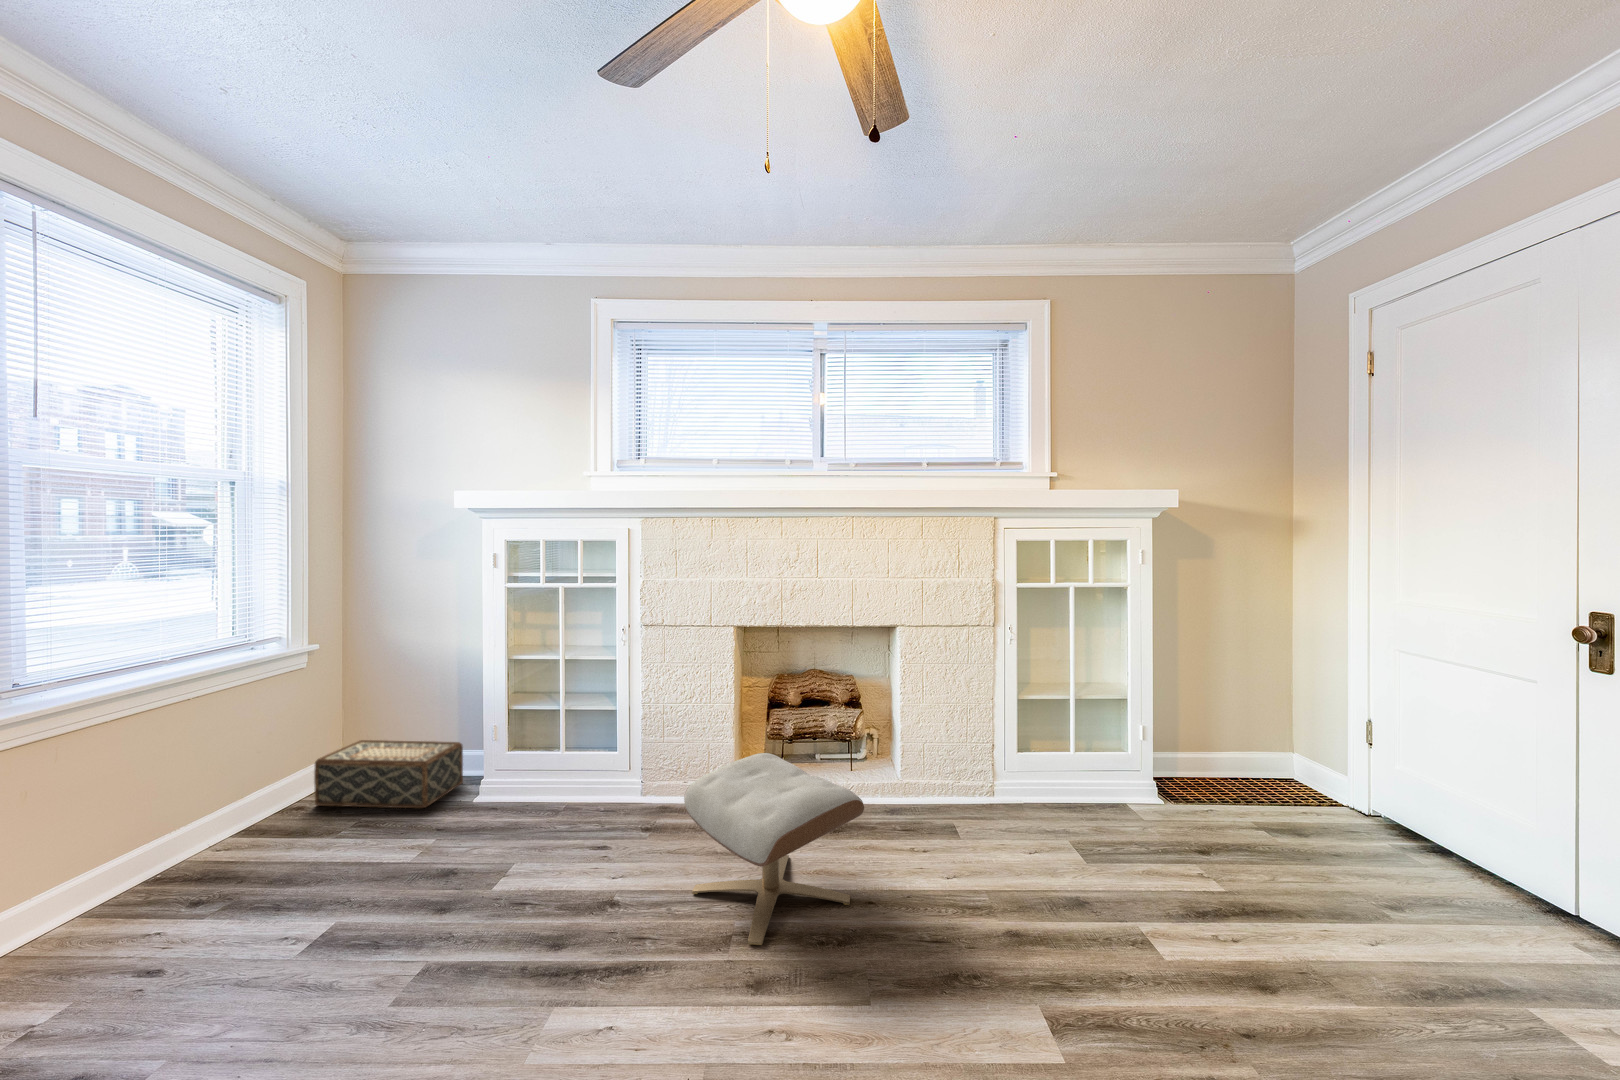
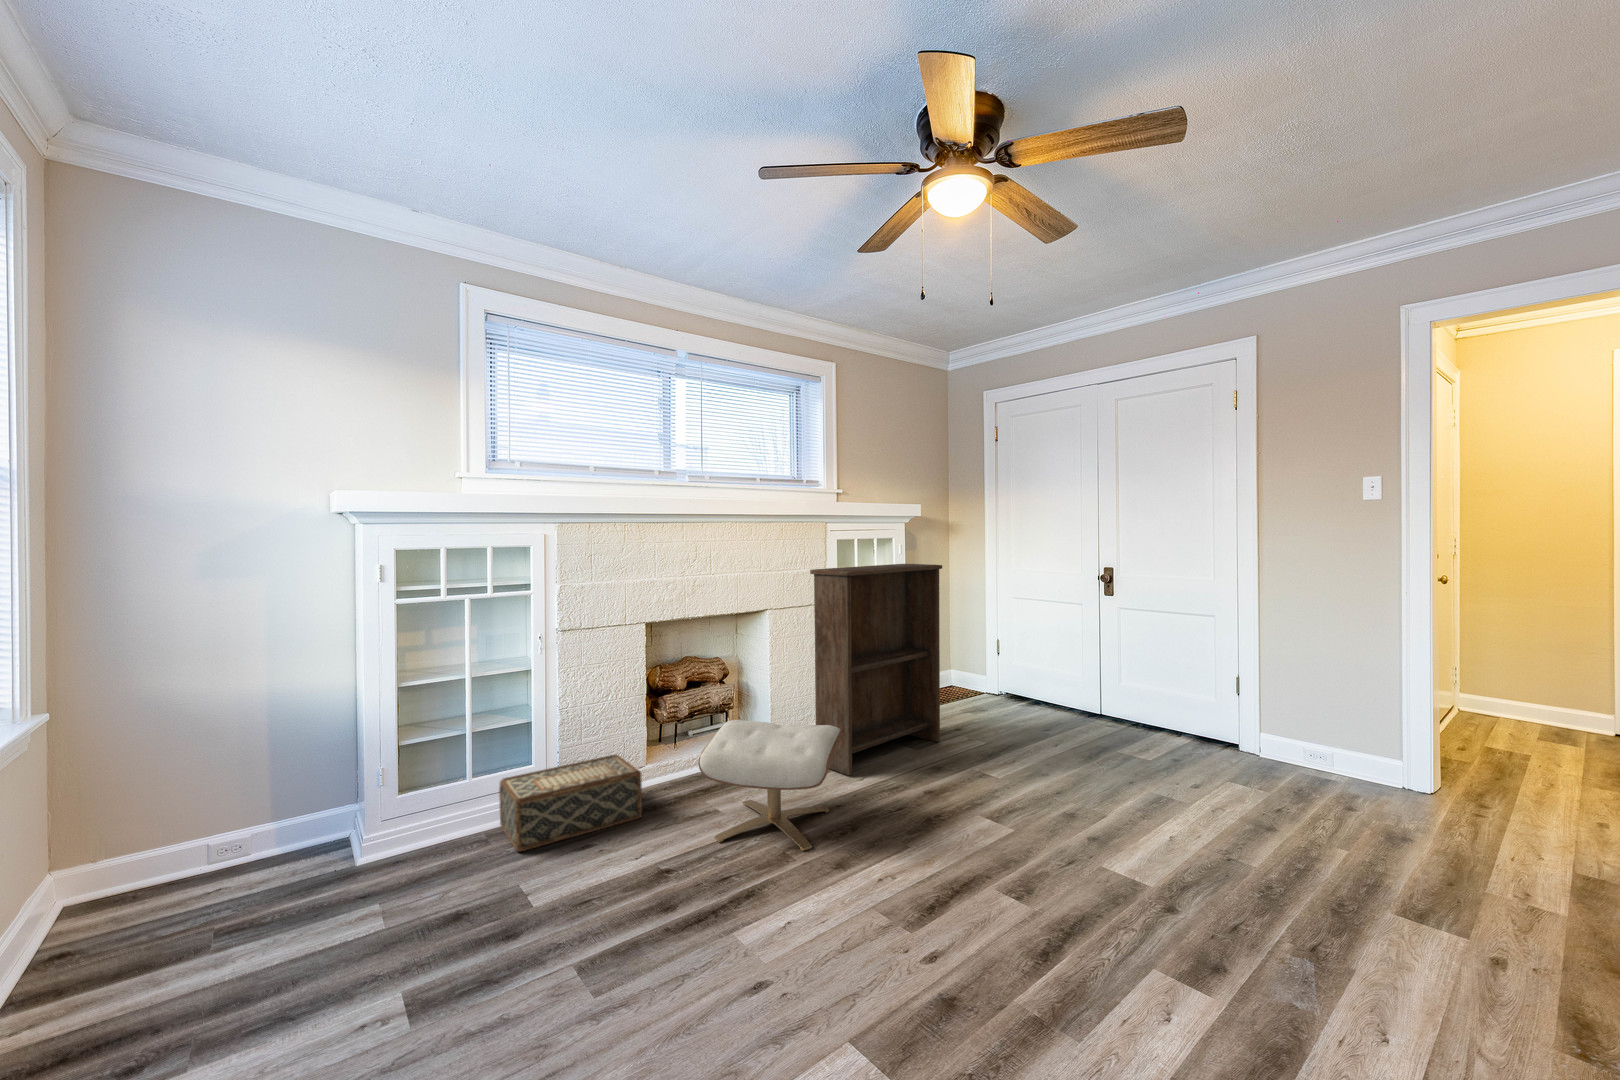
bookshelf: none [916,578,1148,865] -> present [810,564,942,775]
woven basket: present [314,740,463,808] -> present [499,754,642,852]

